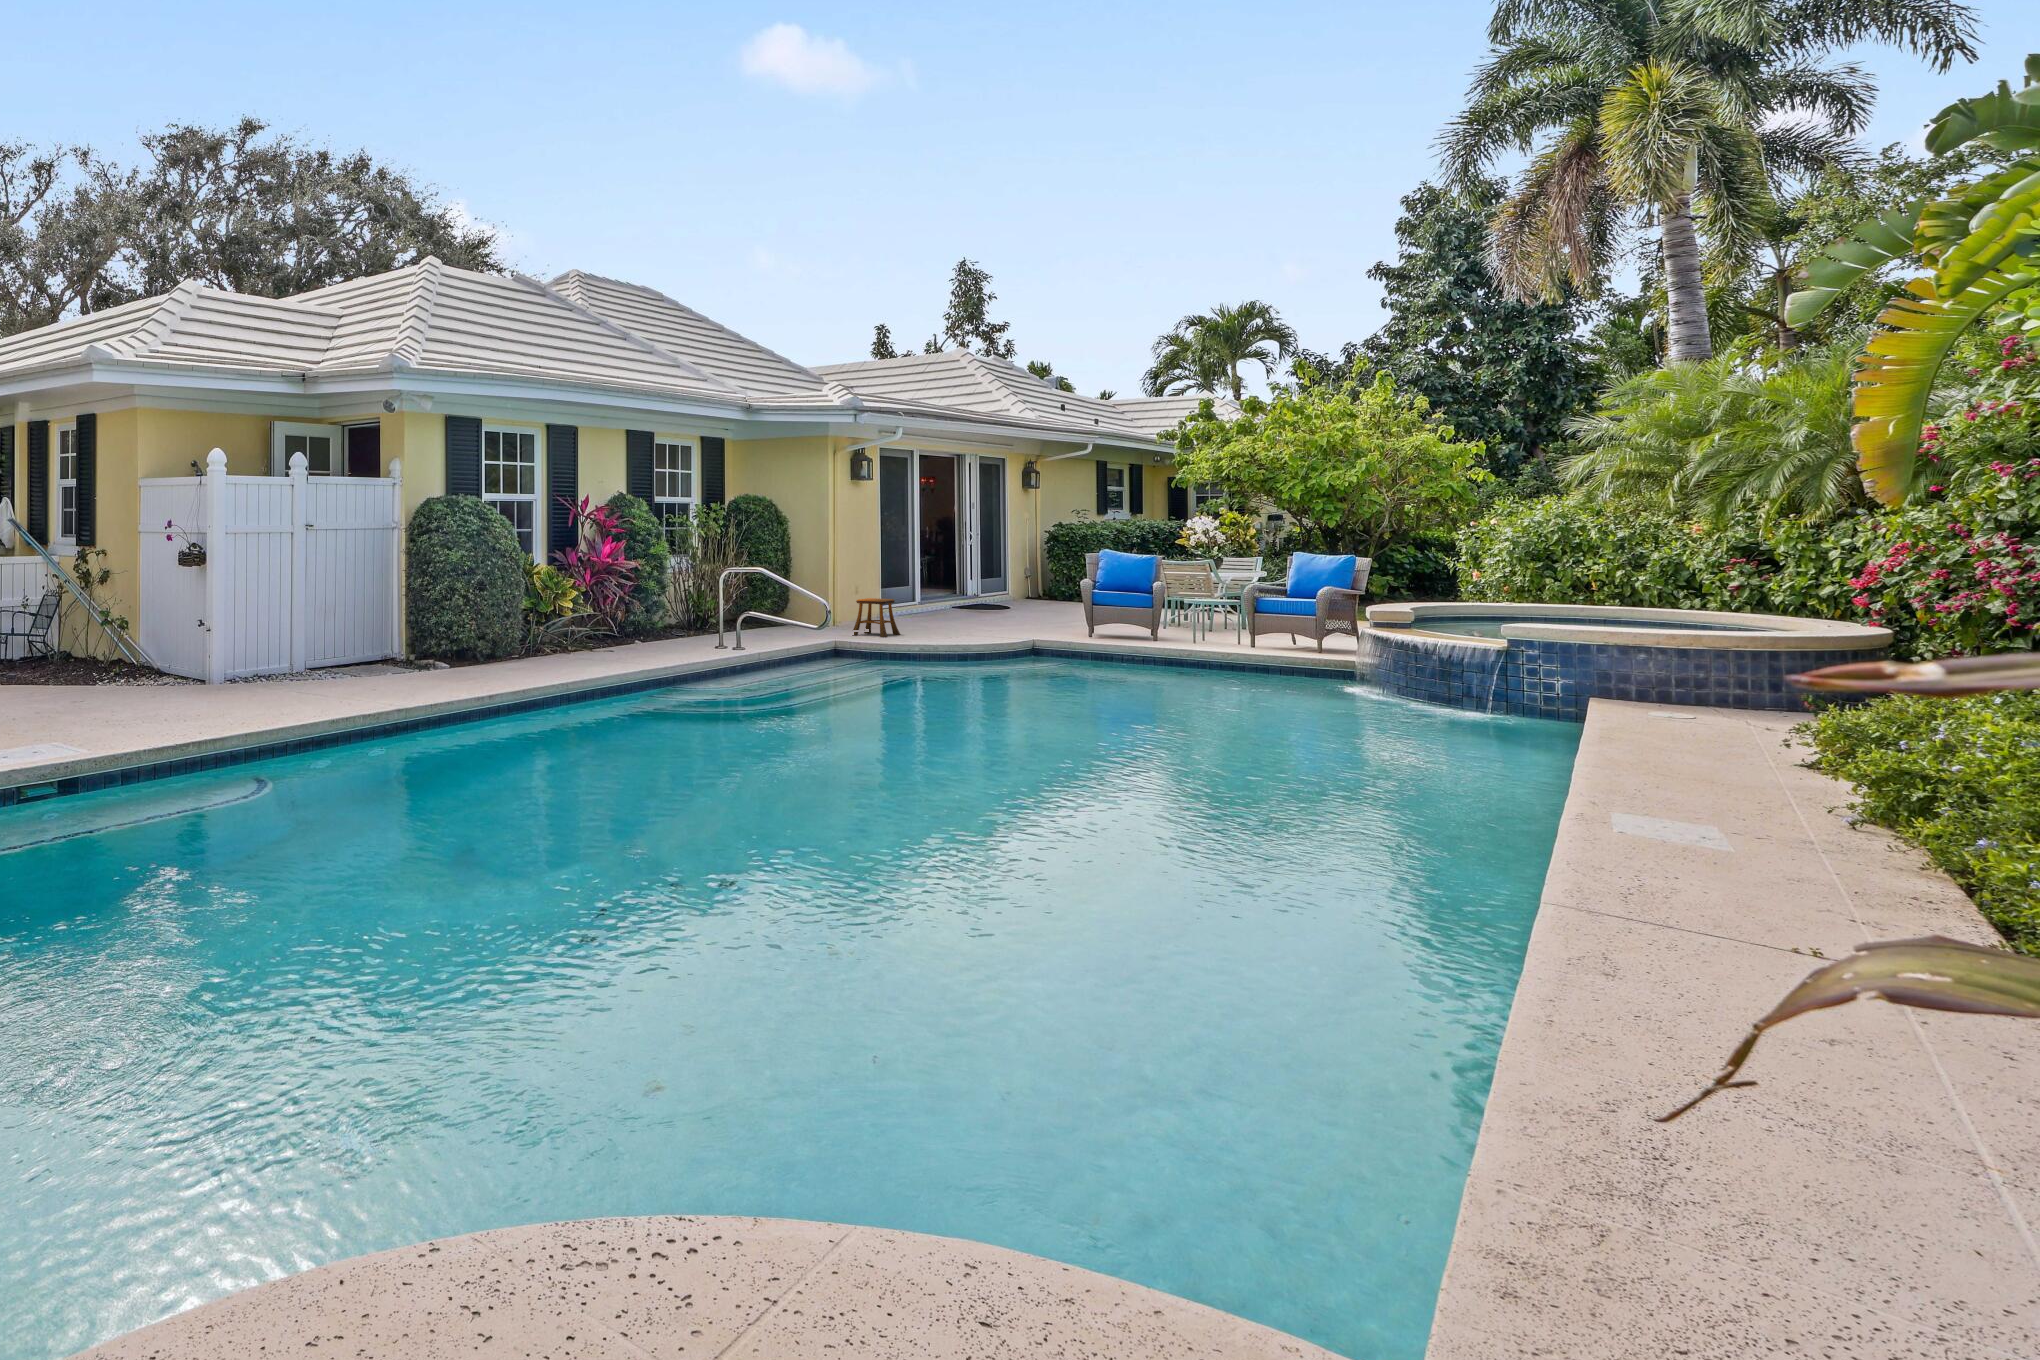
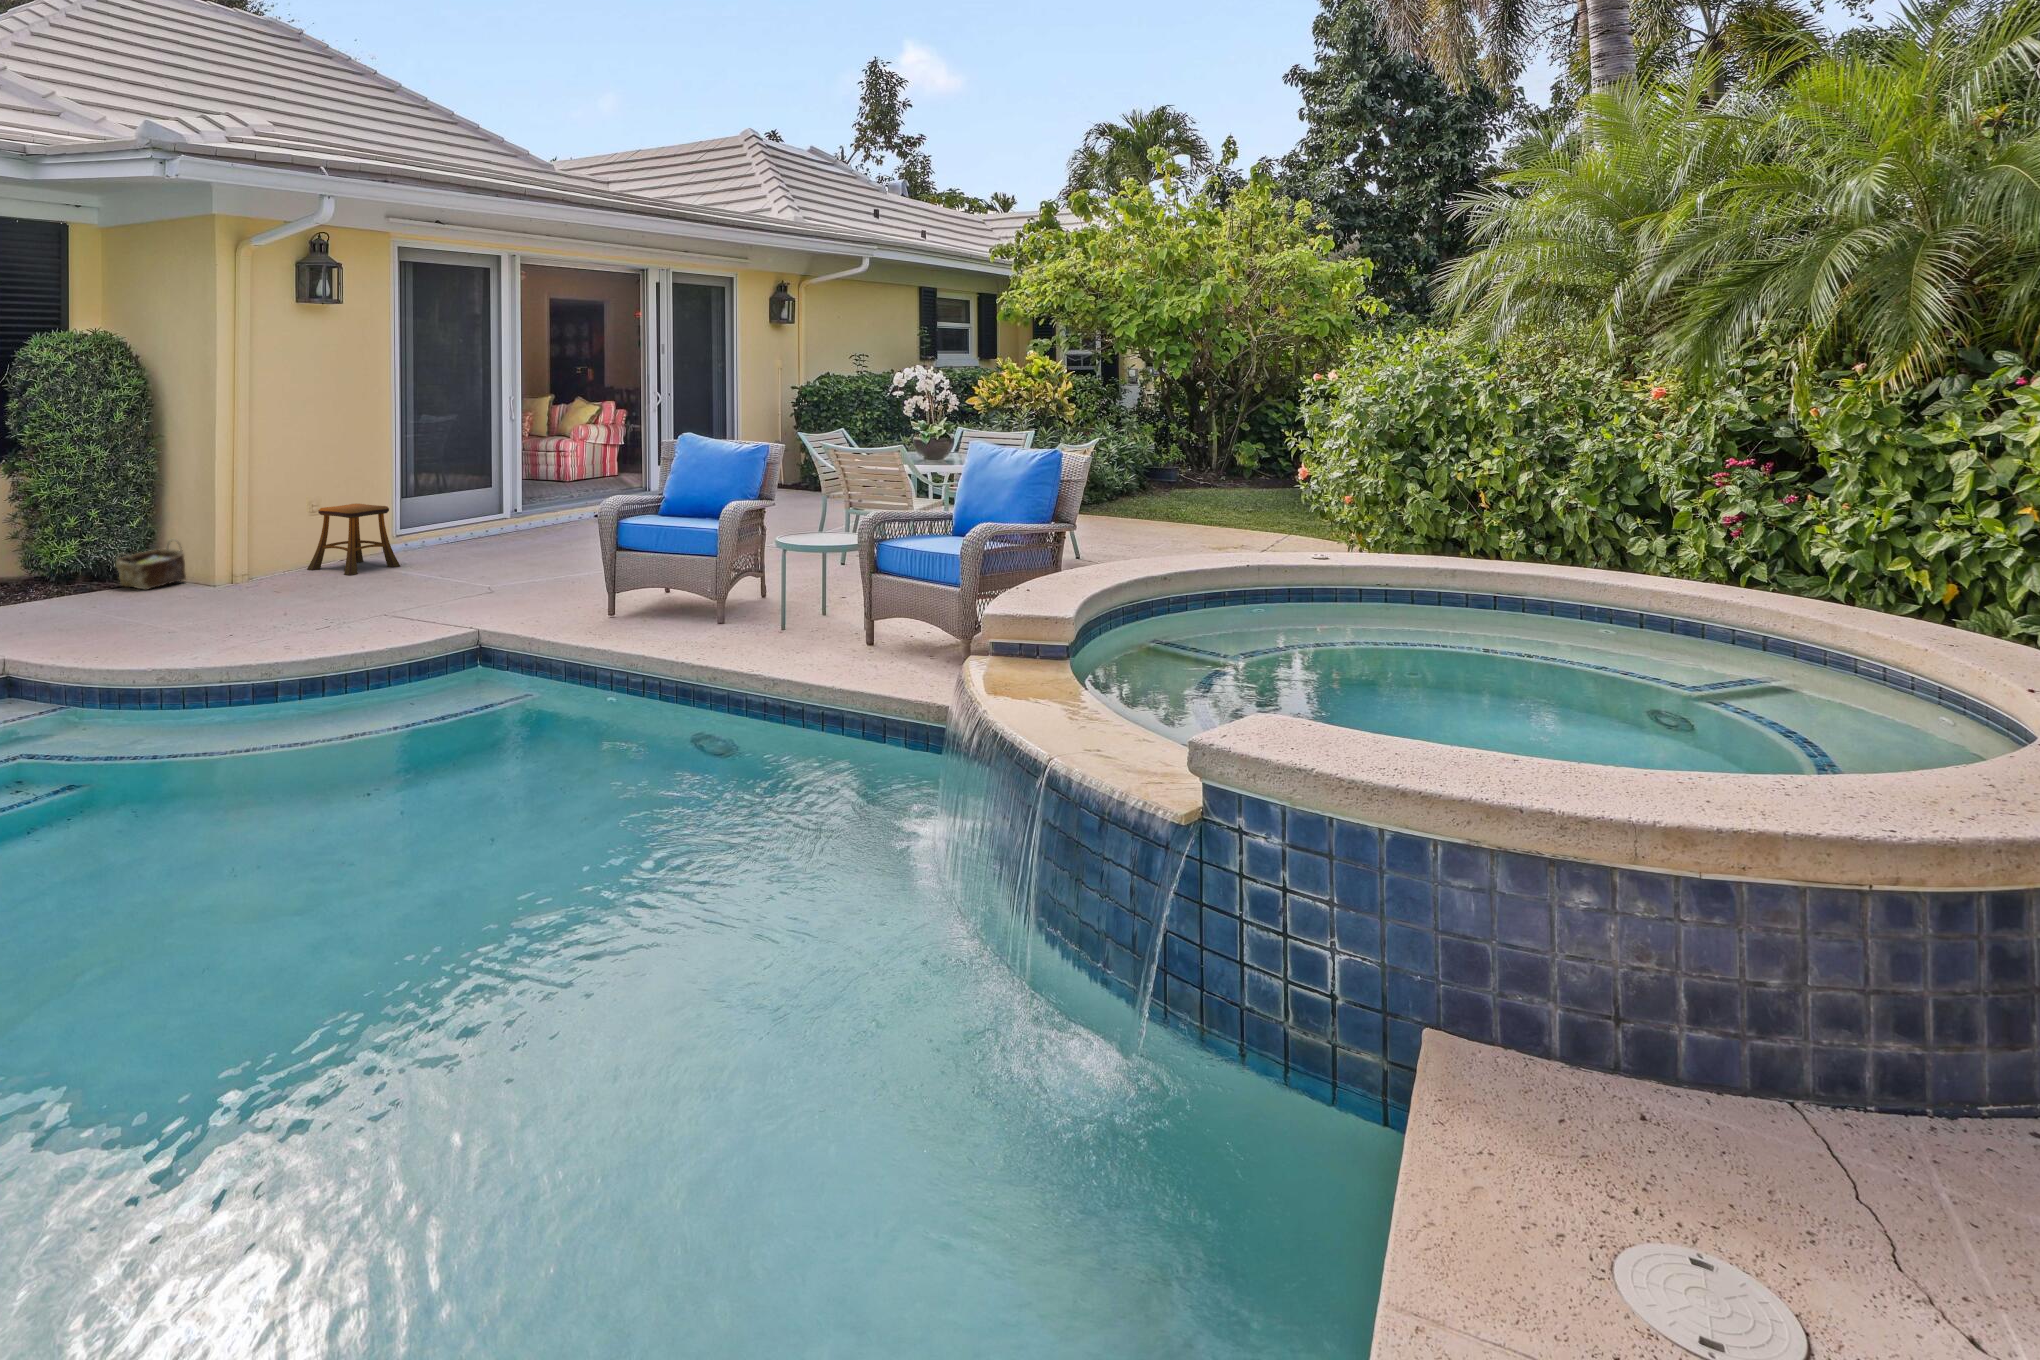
woven basket: none [771,614,803,640] -> present [116,540,186,589]

